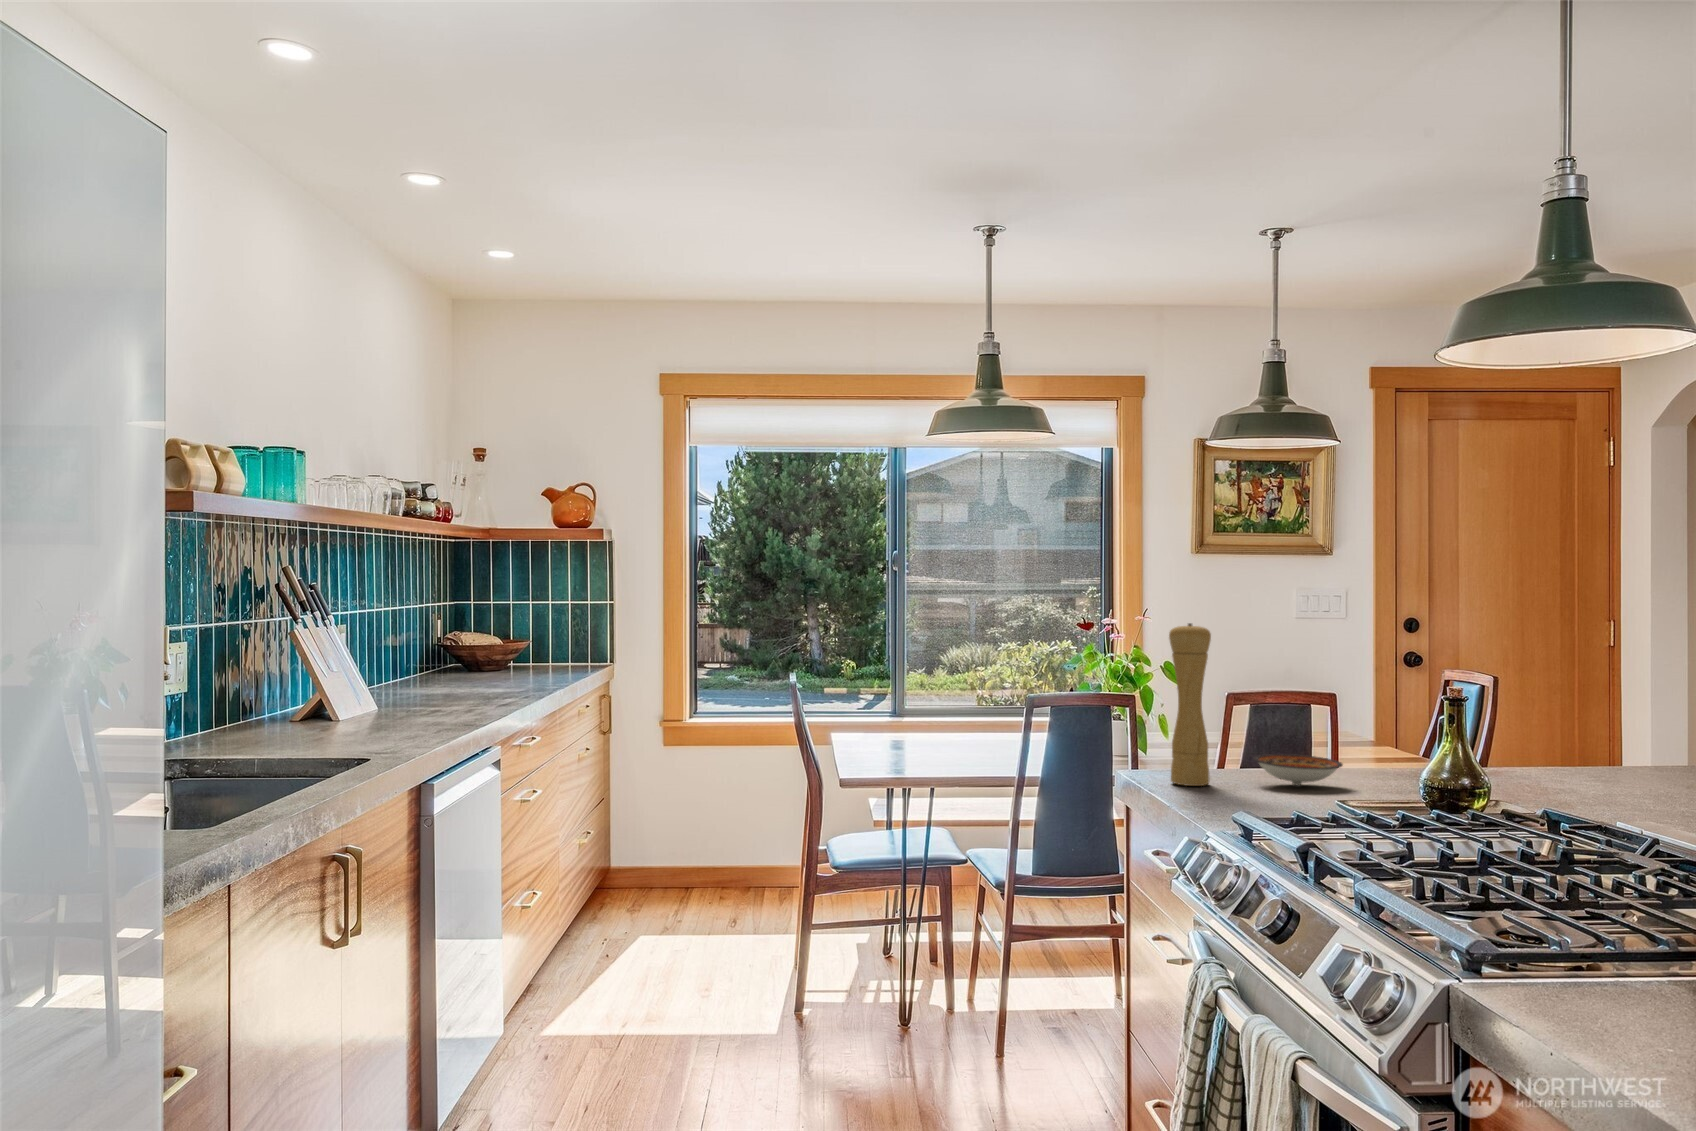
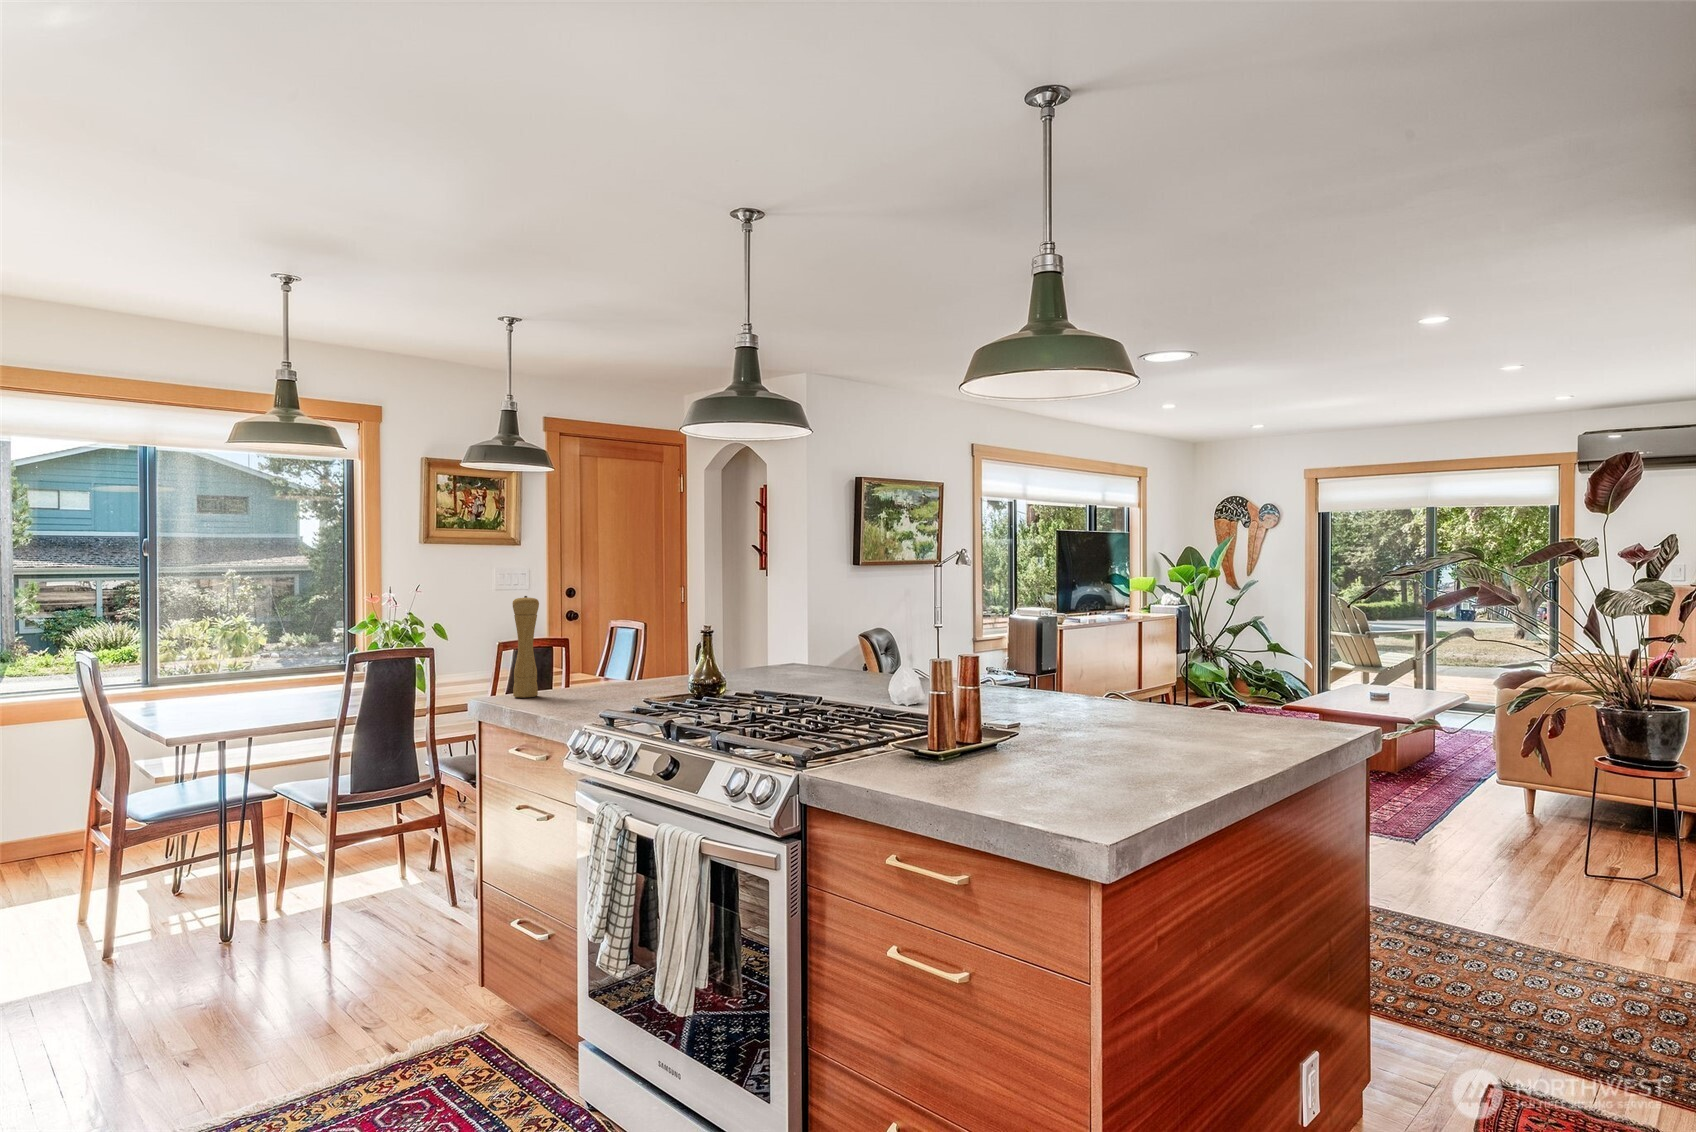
ceramic bowl: present [1253,754,1343,785] -> none [561,673,611,690]

